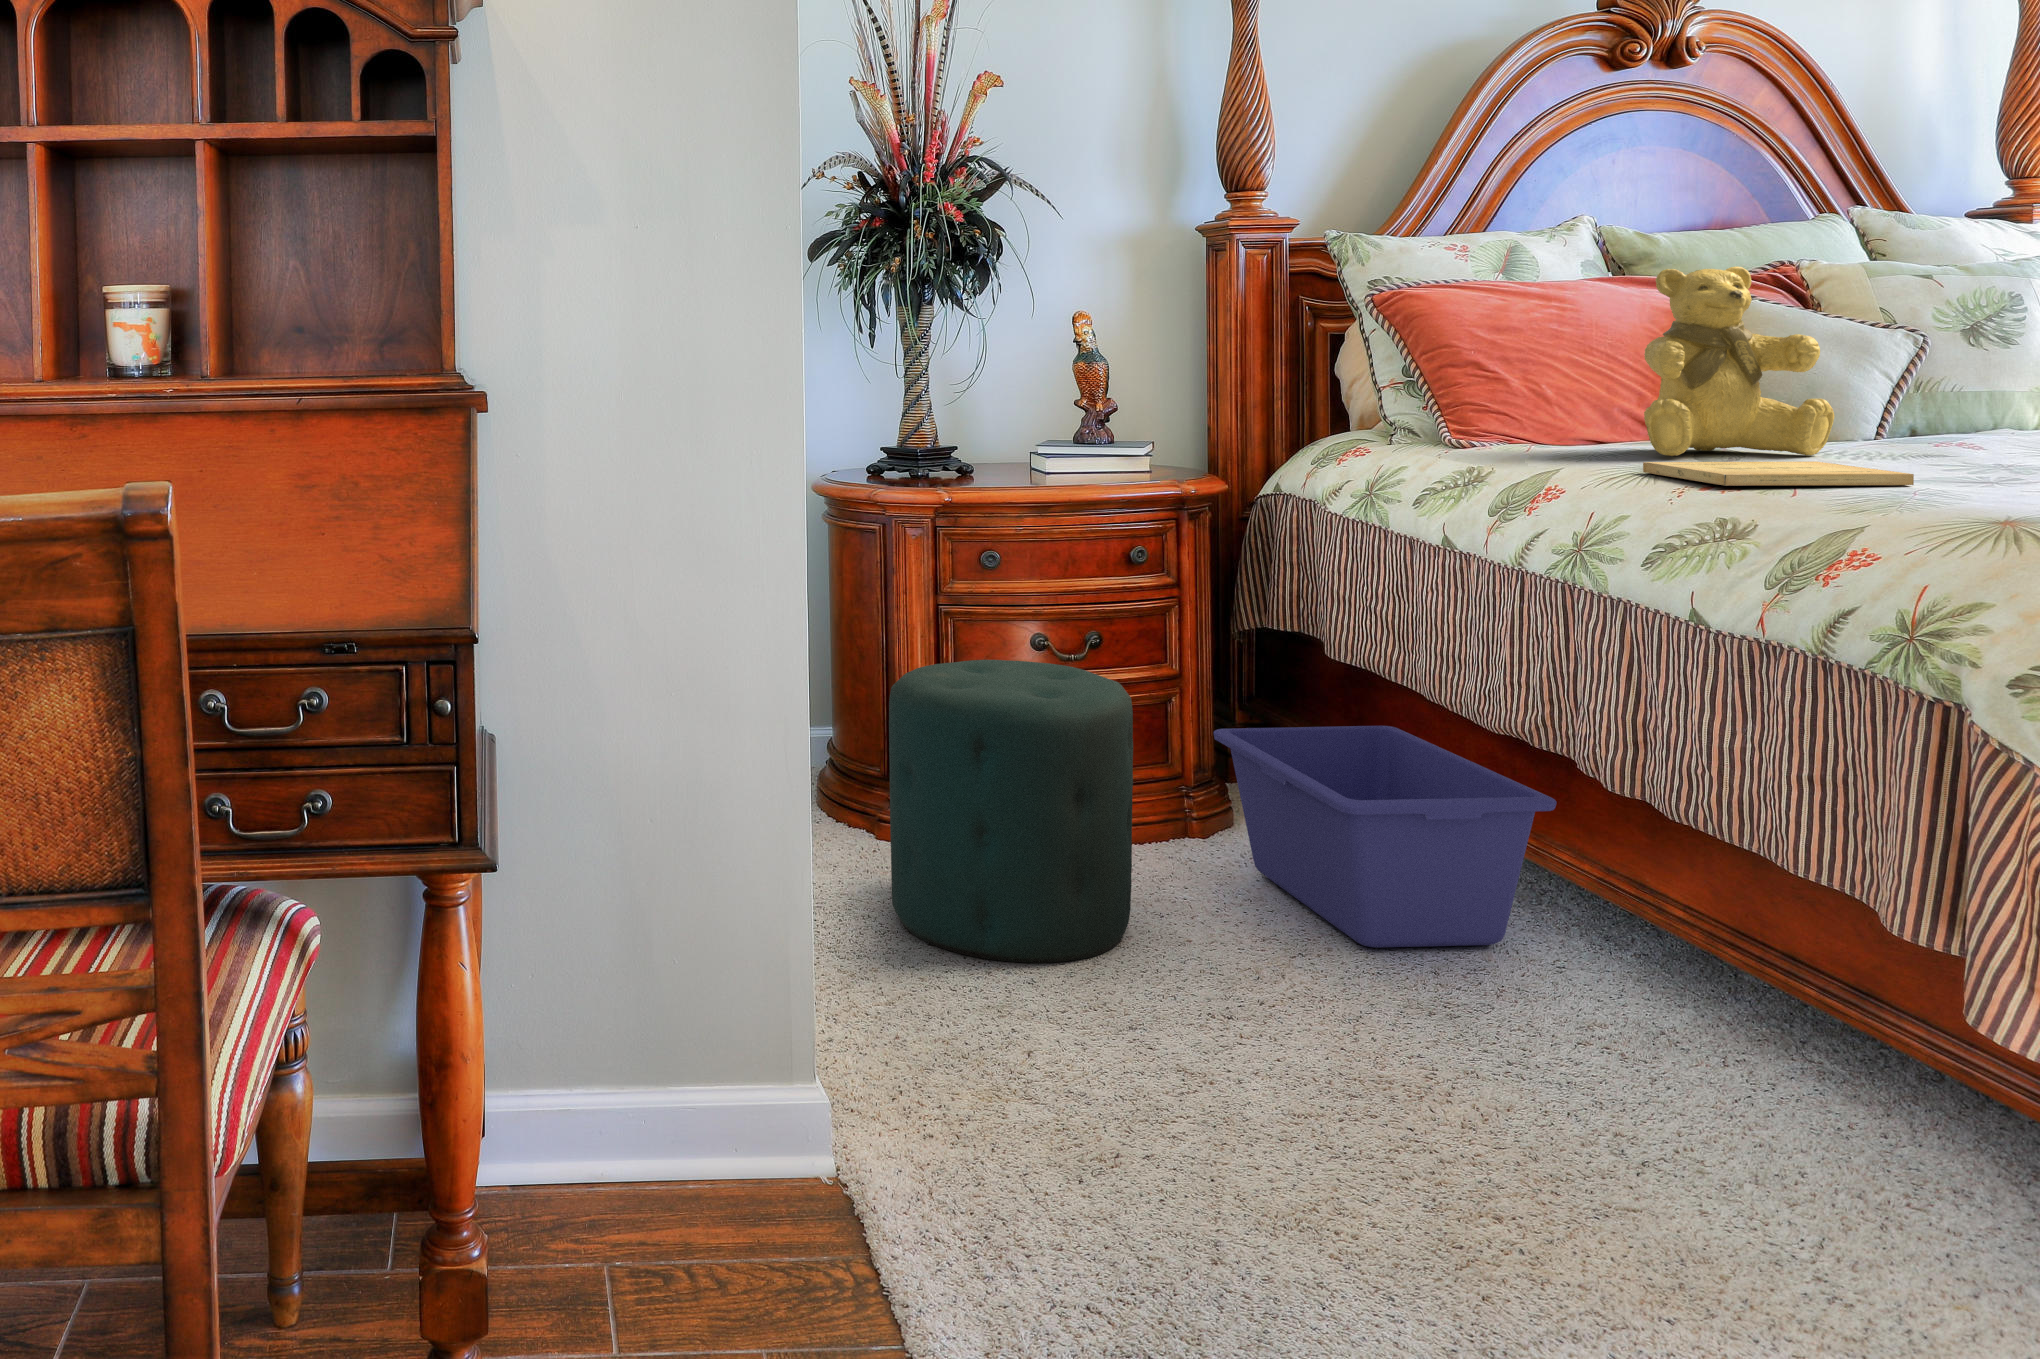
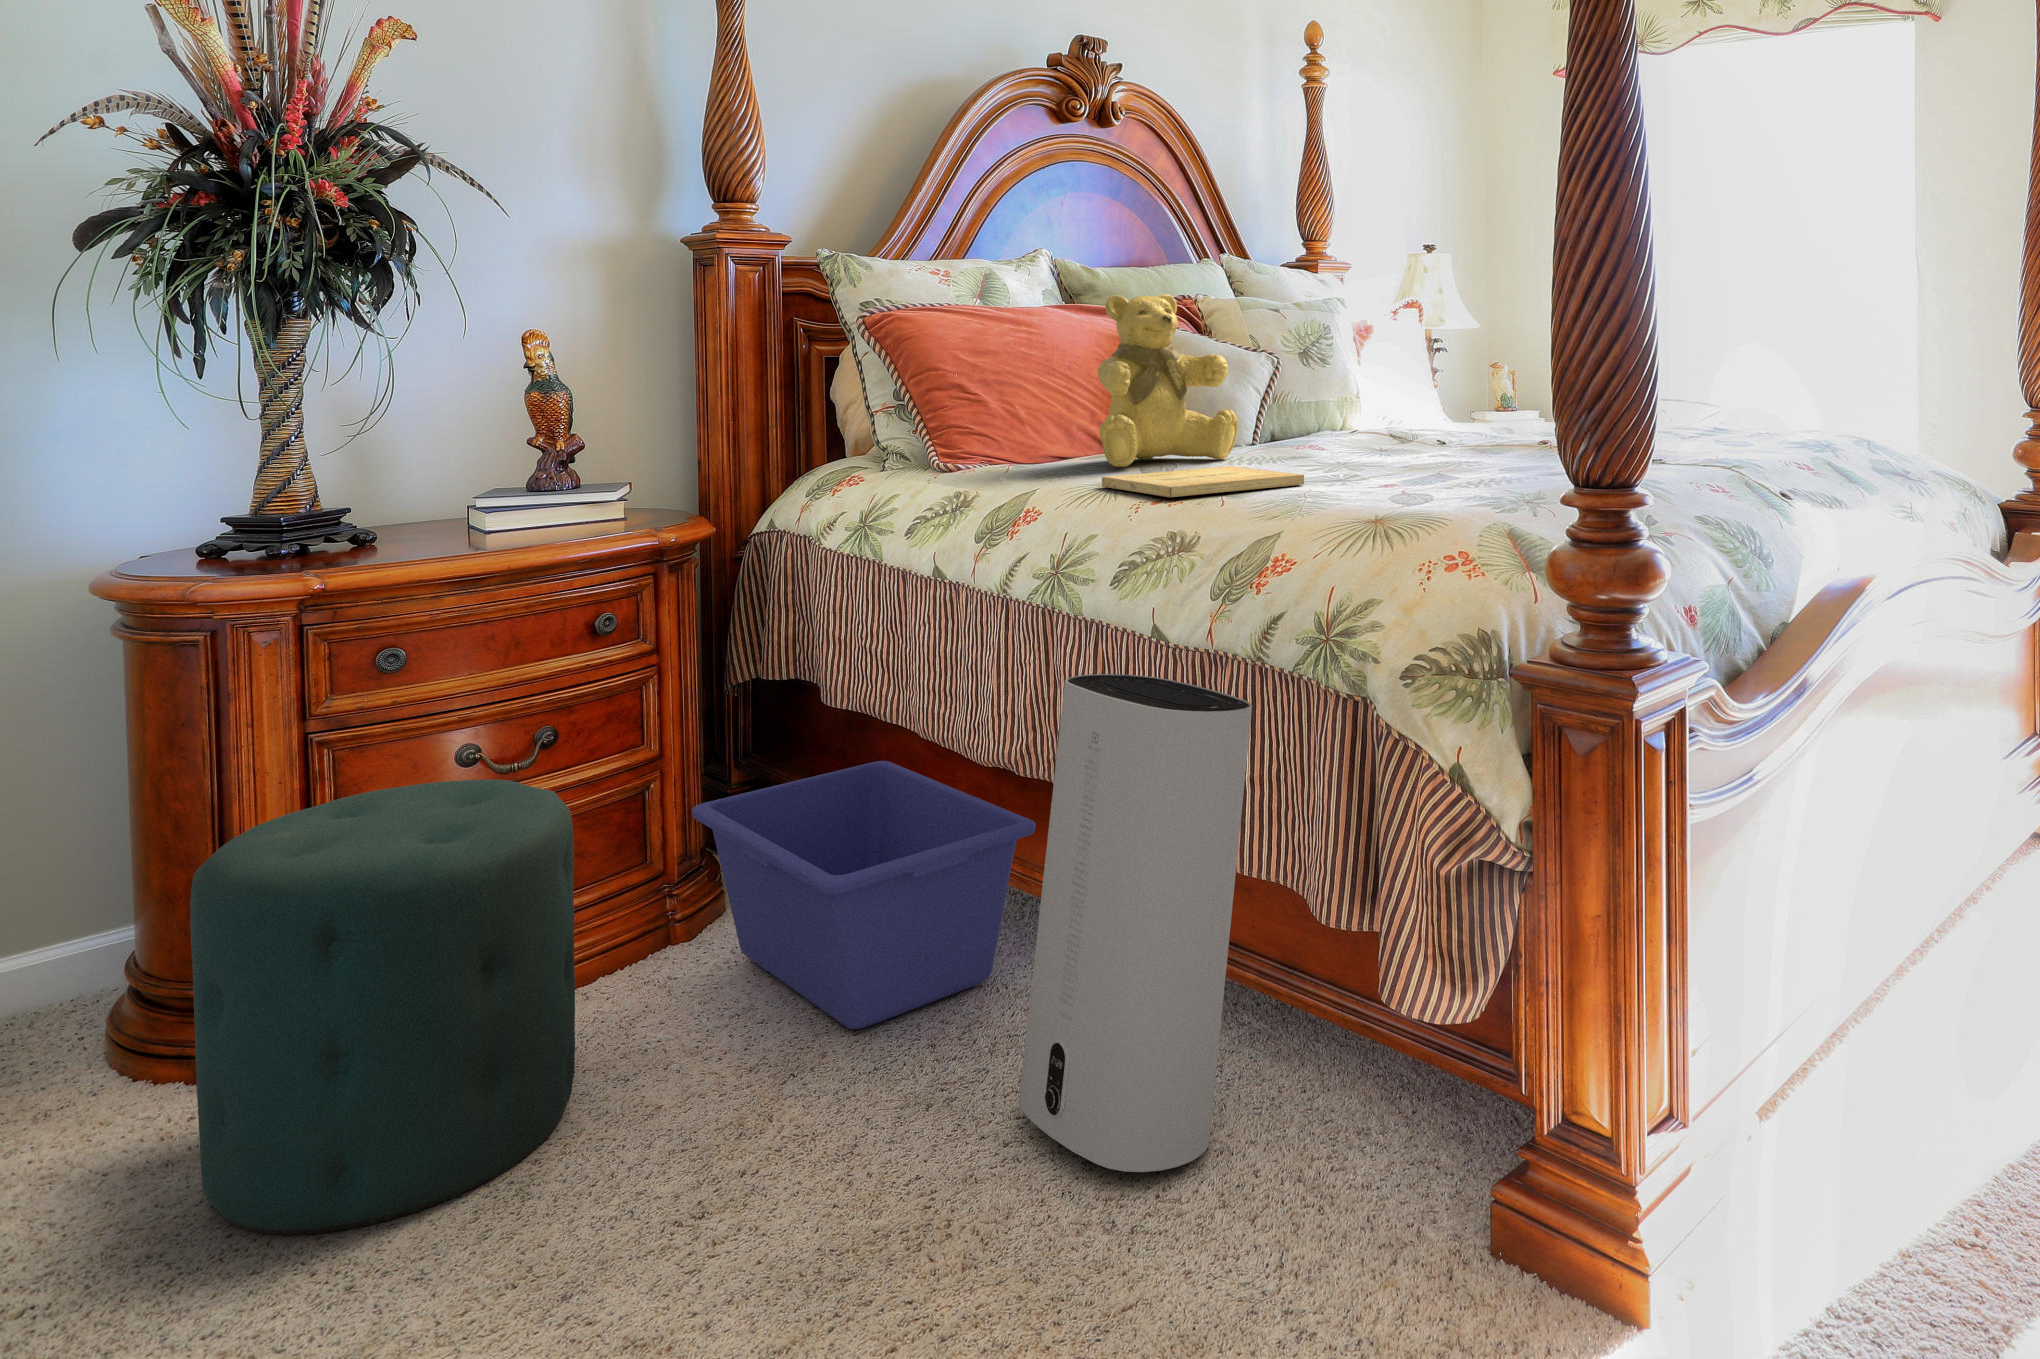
air purifier: none [1531,647,1810,1126] -> present [1019,674,1252,1172]

